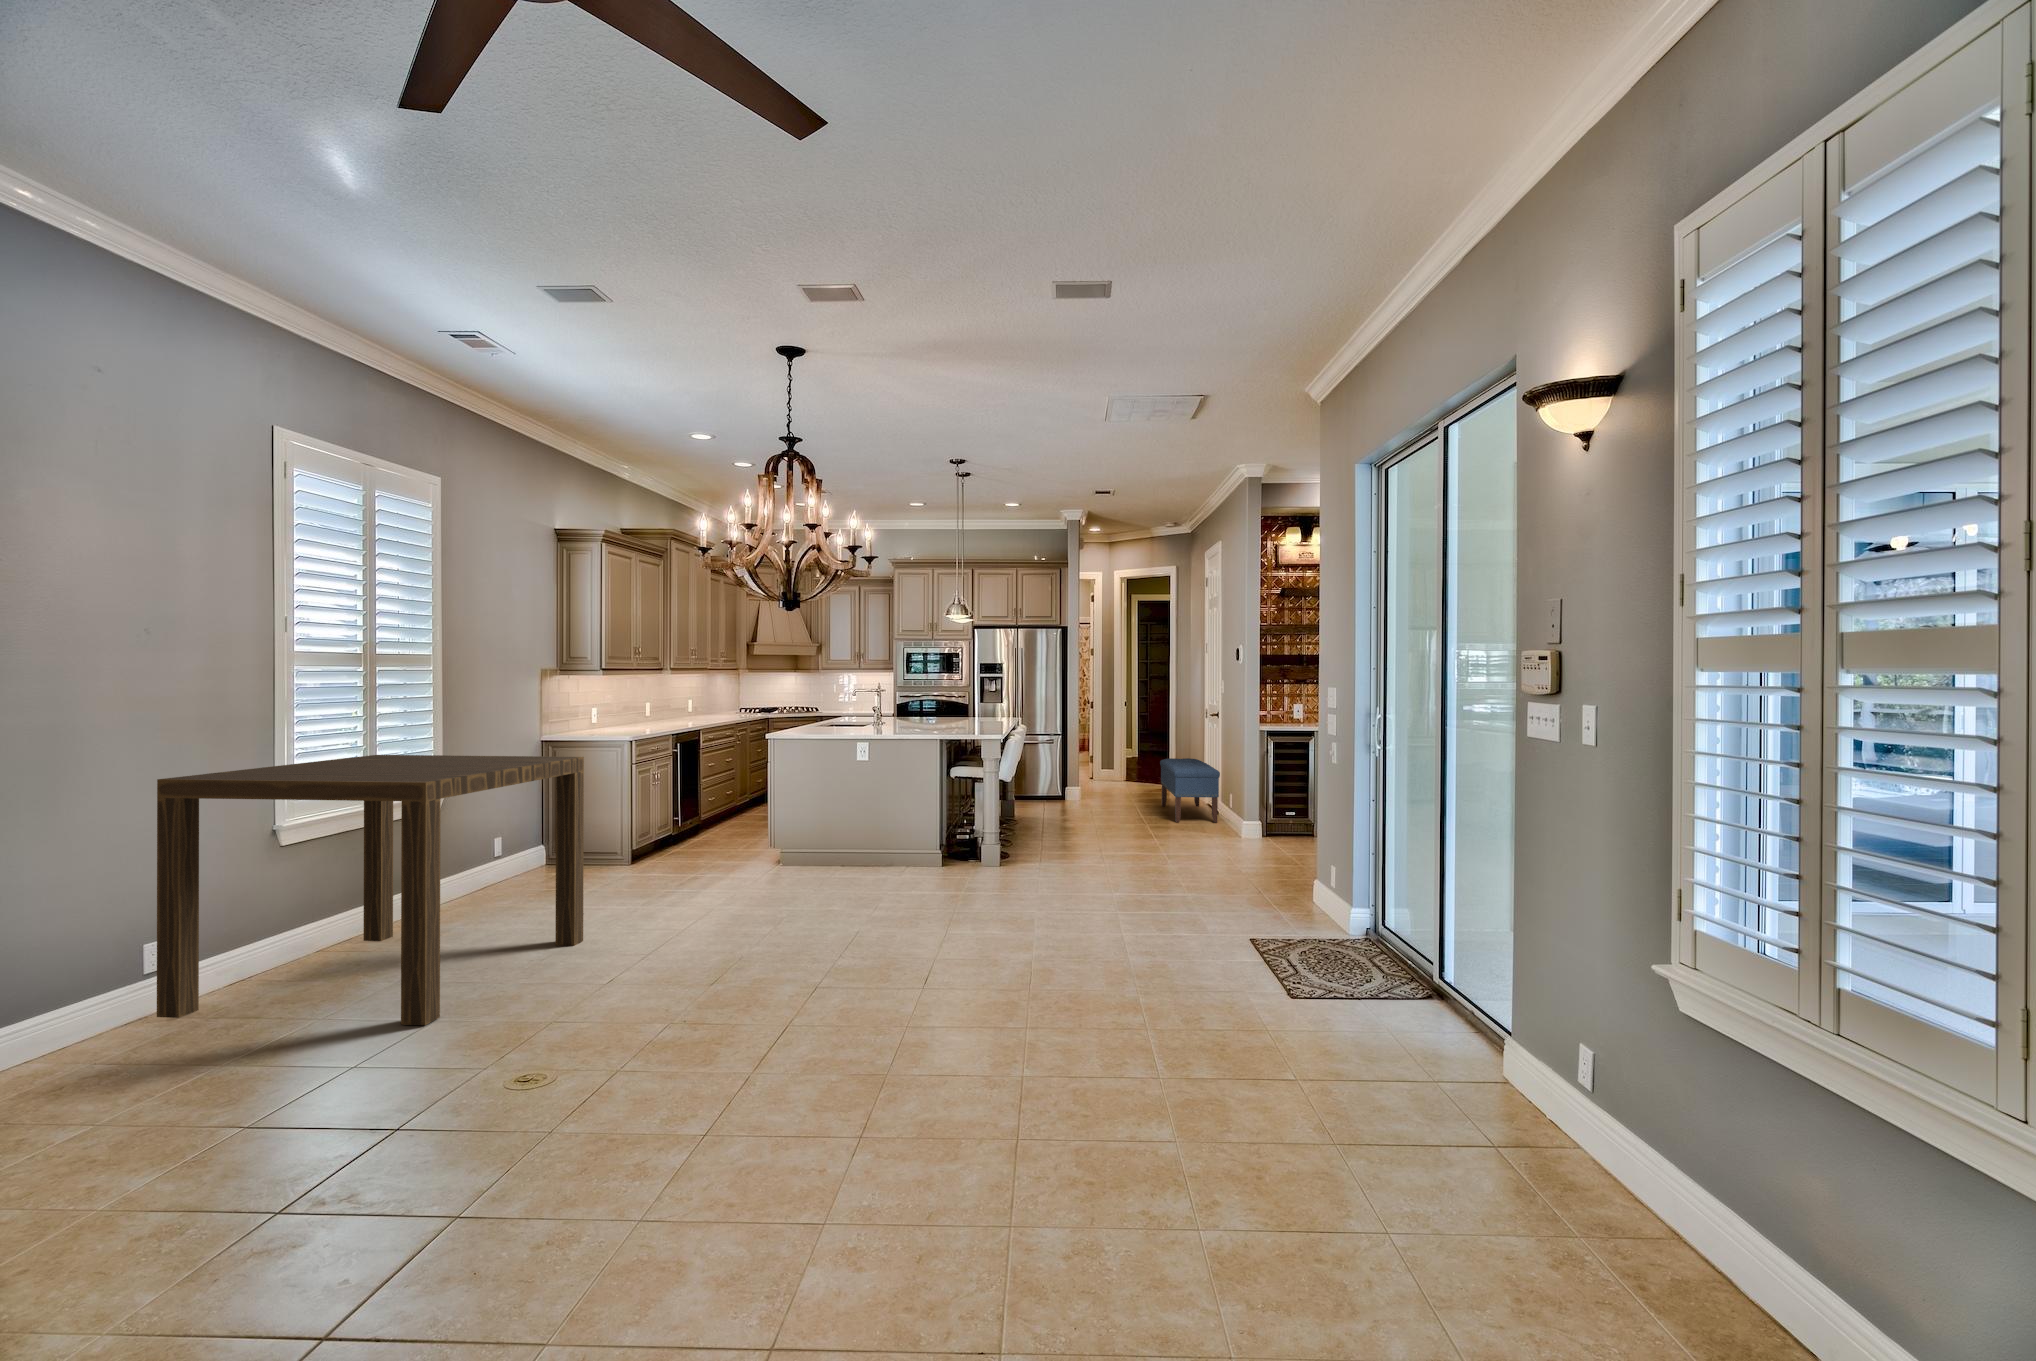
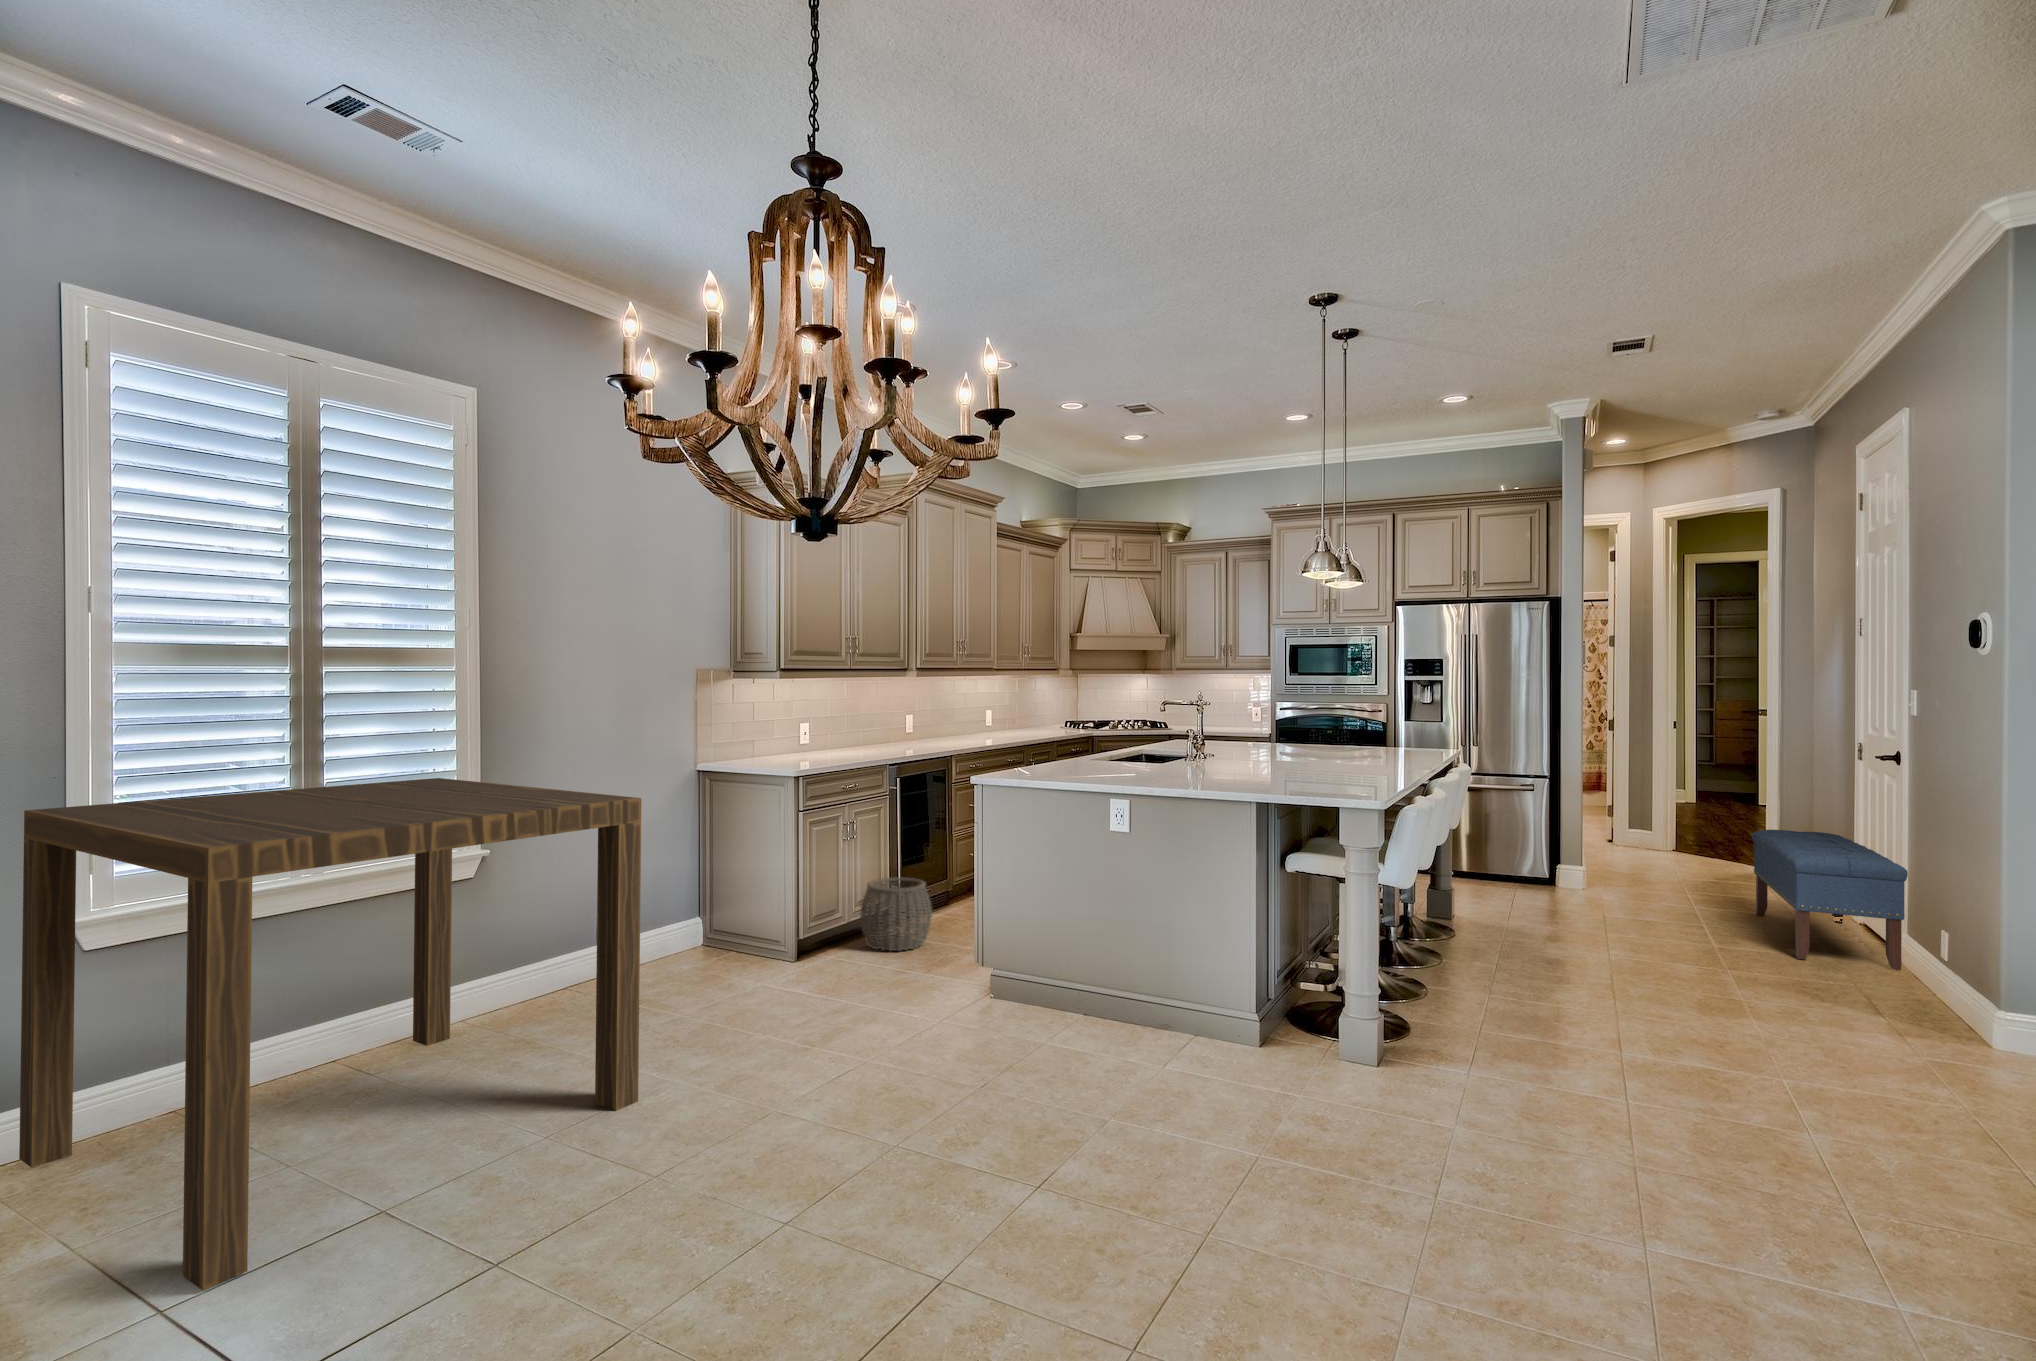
woven basket: none [644,817,697,866] -> present [860,877,932,951]

